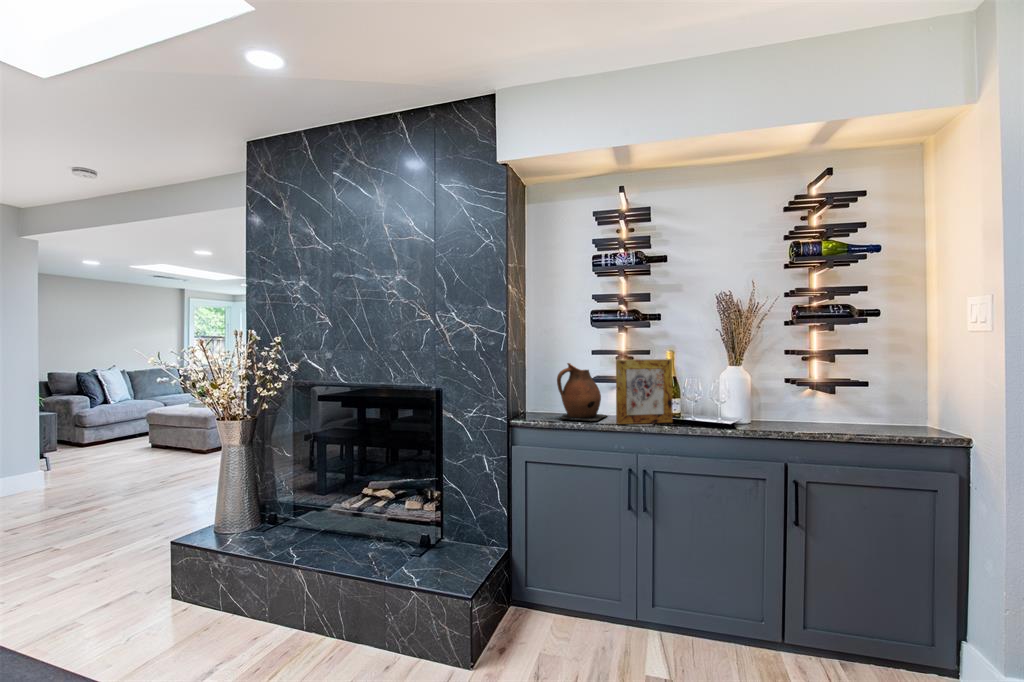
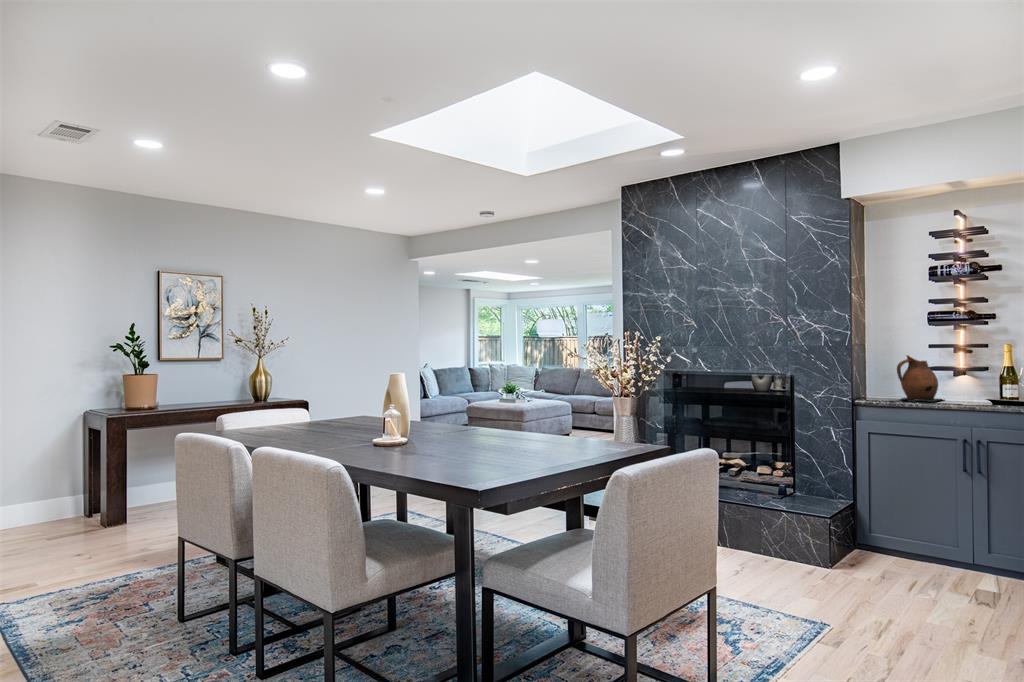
picture frame: present [616,359,673,424] -> none [952,352,1007,404]

